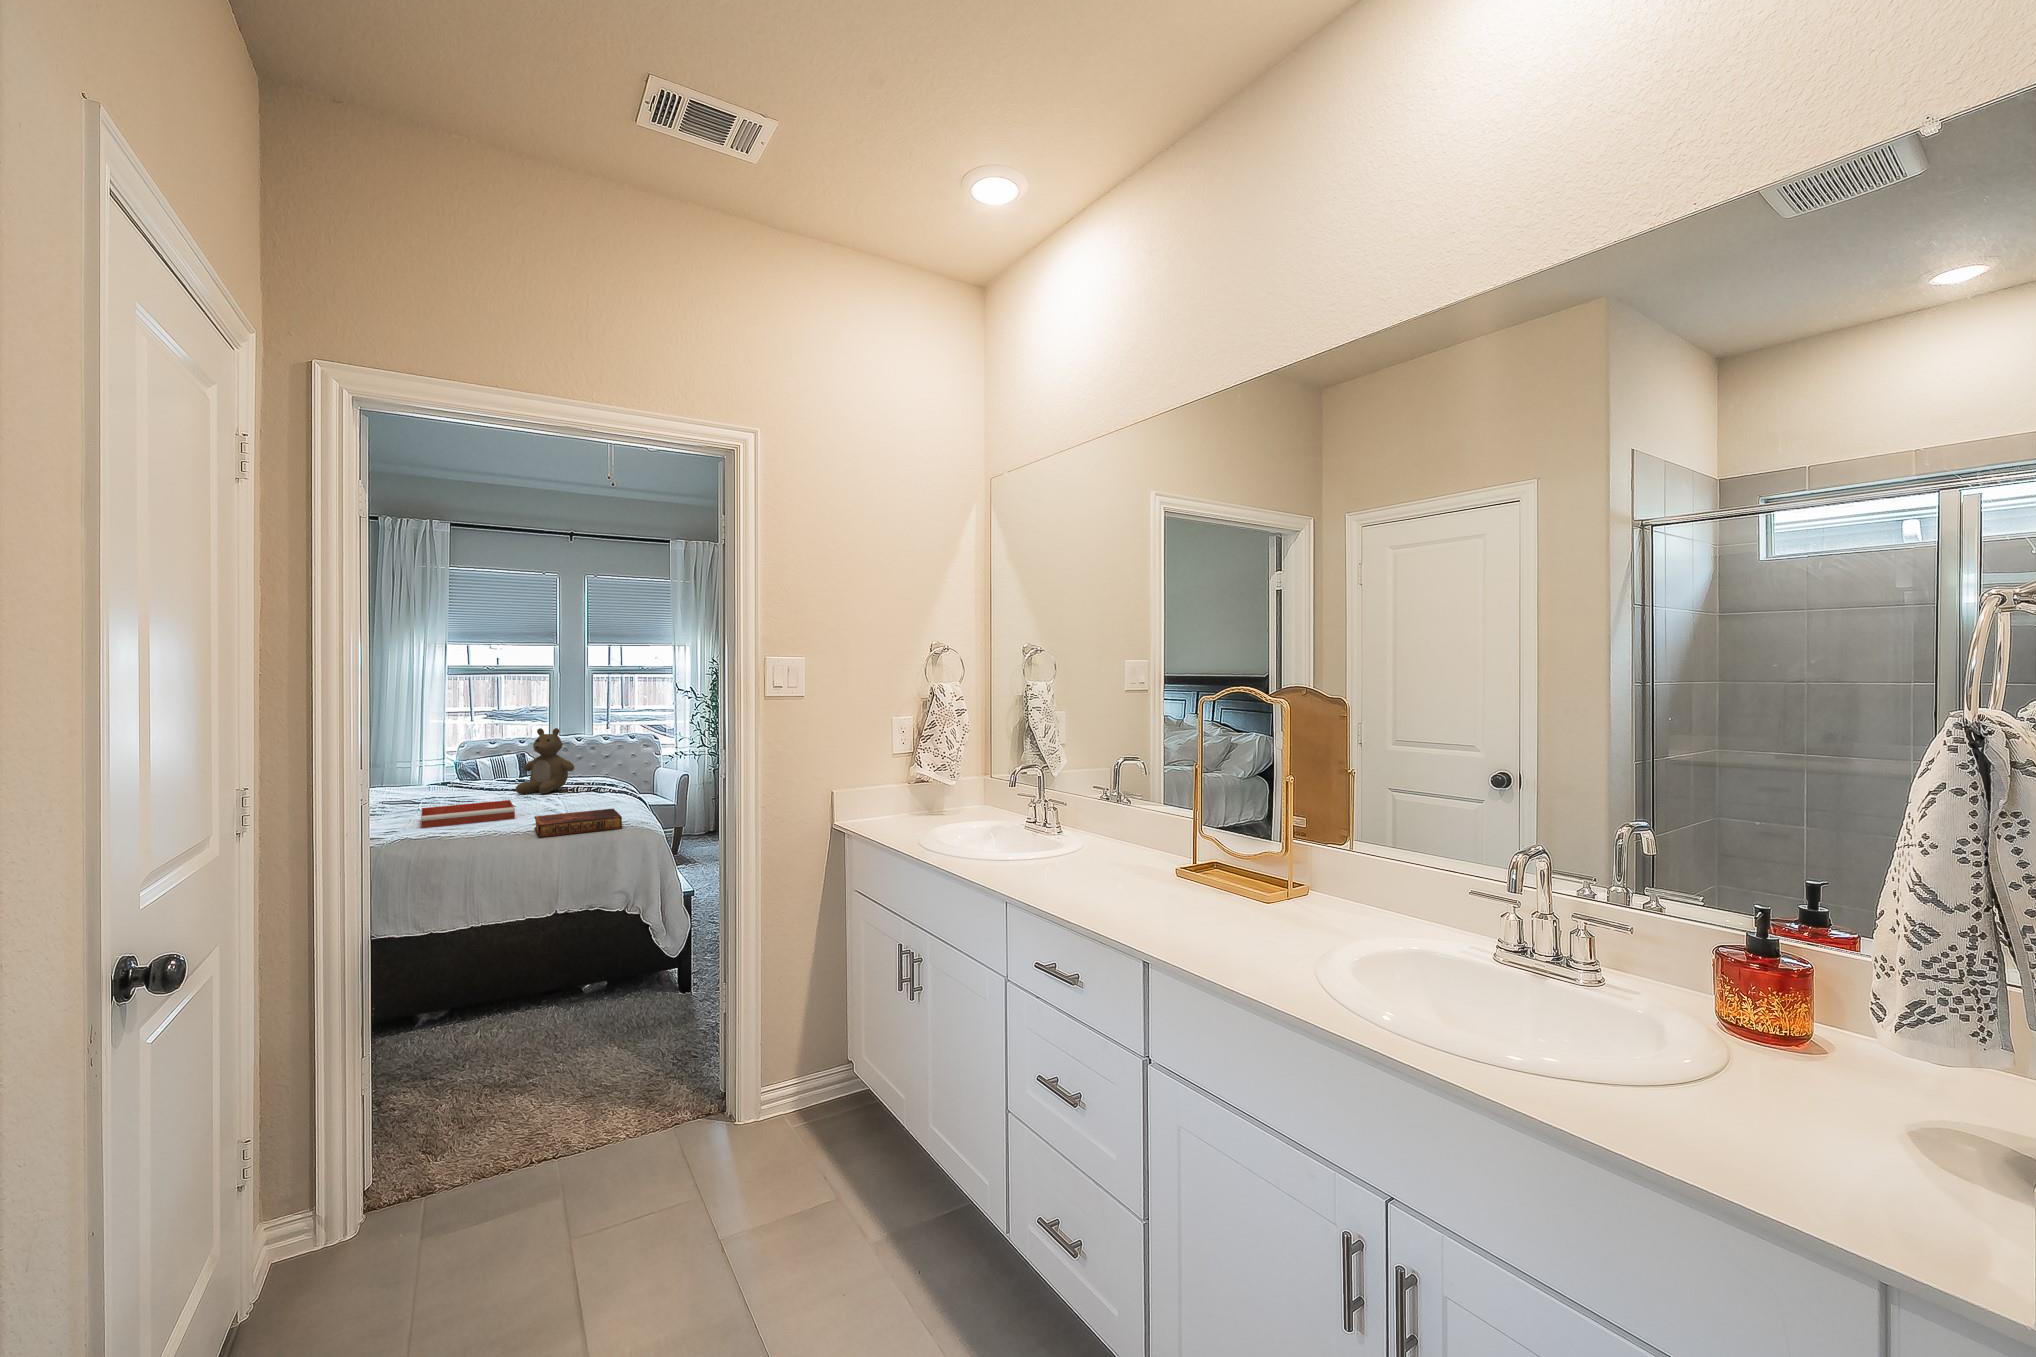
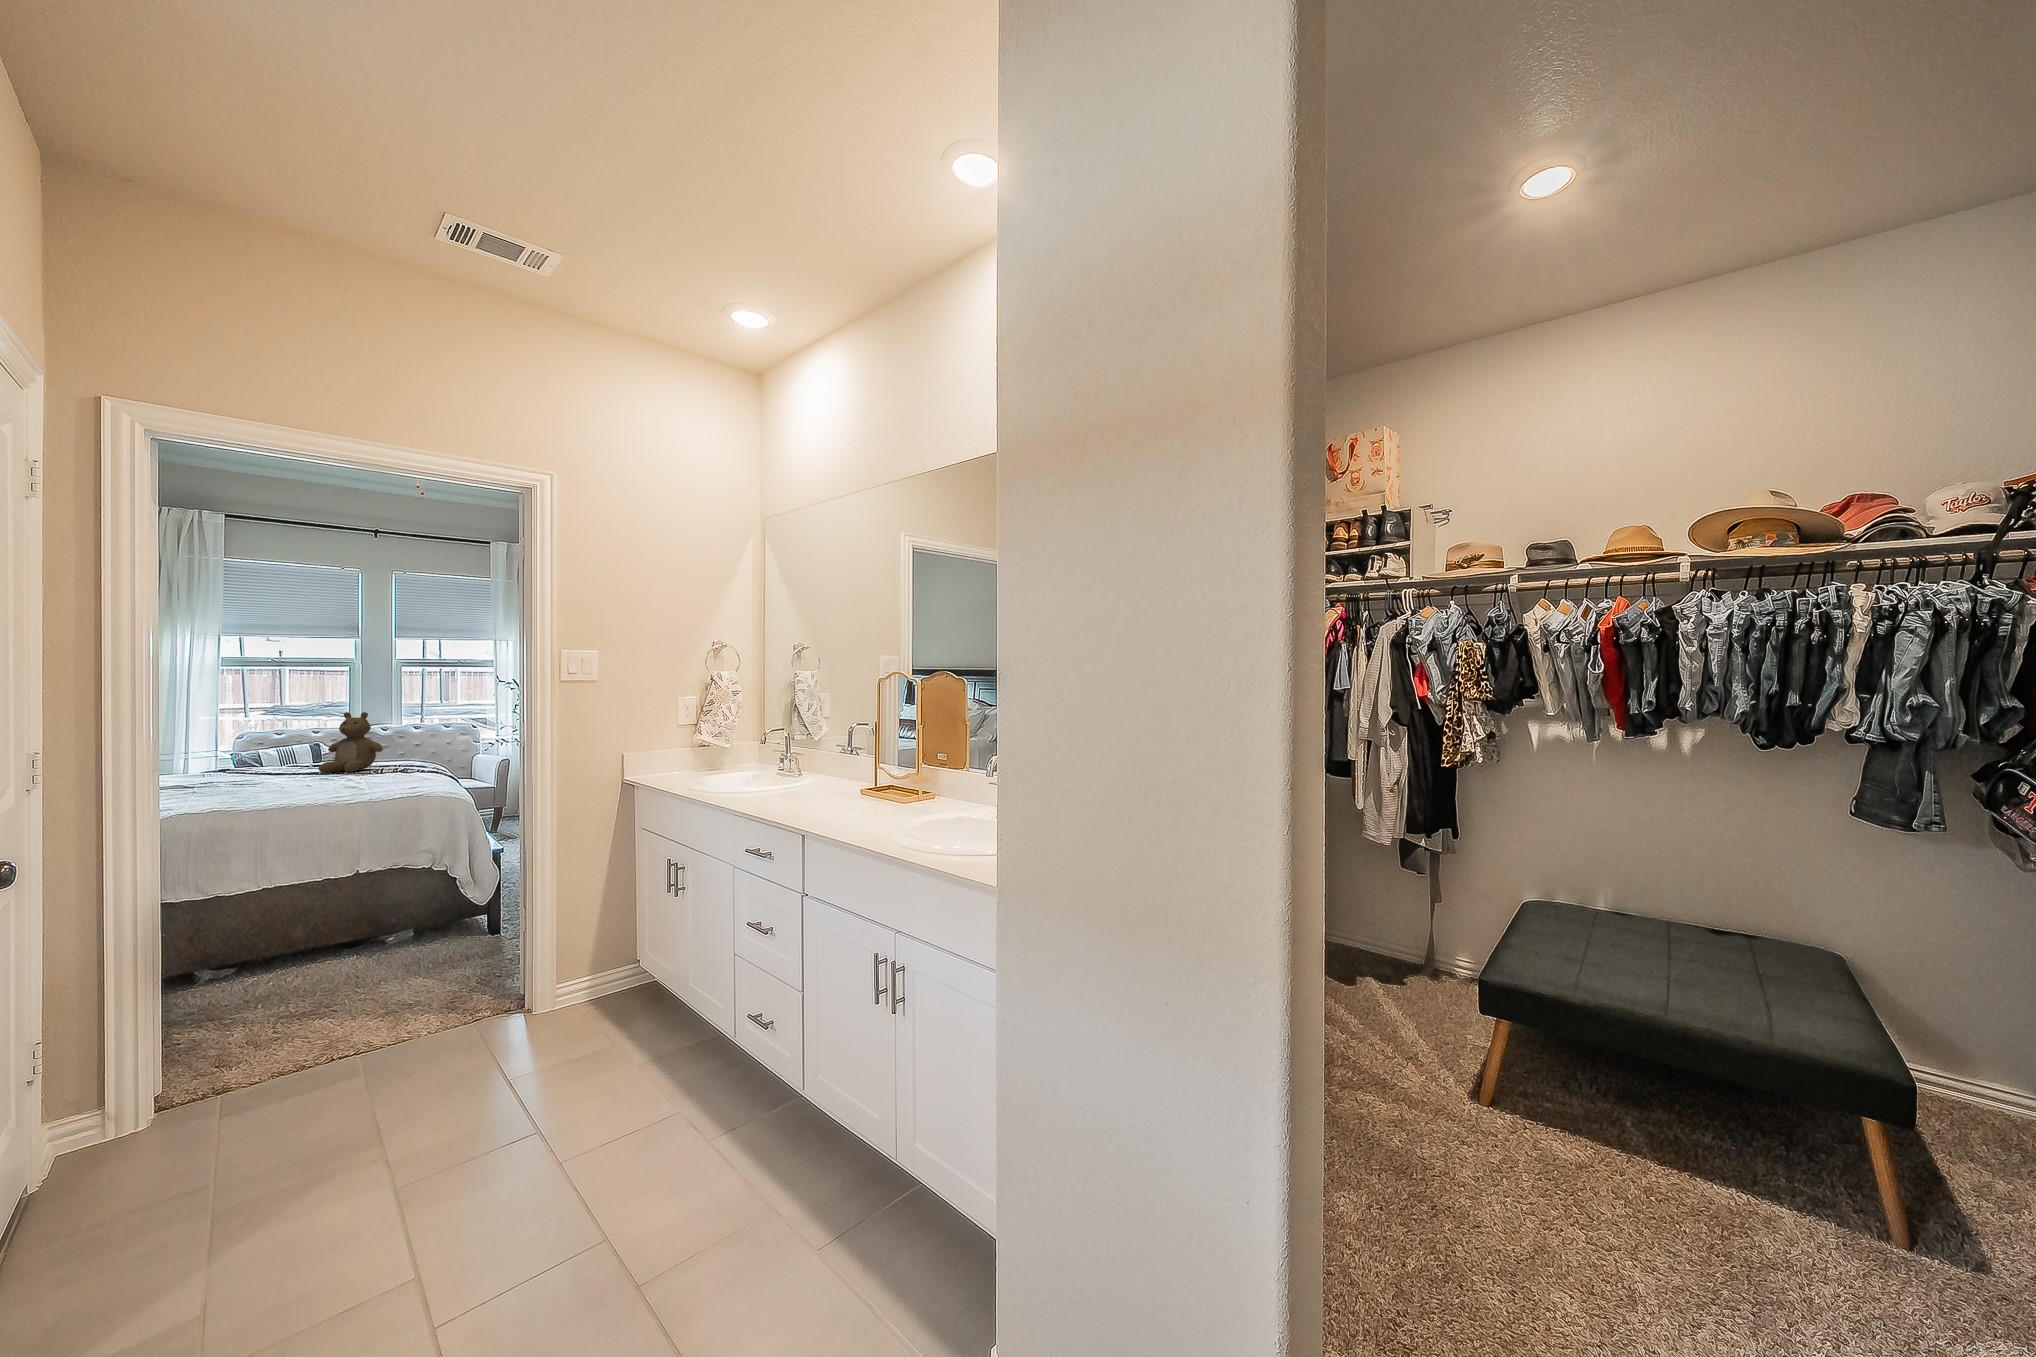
tray: present [421,800,515,828] -> none [215,775,318,799]
book: present [534,809,622,838] -> none [339,778,430,802]

